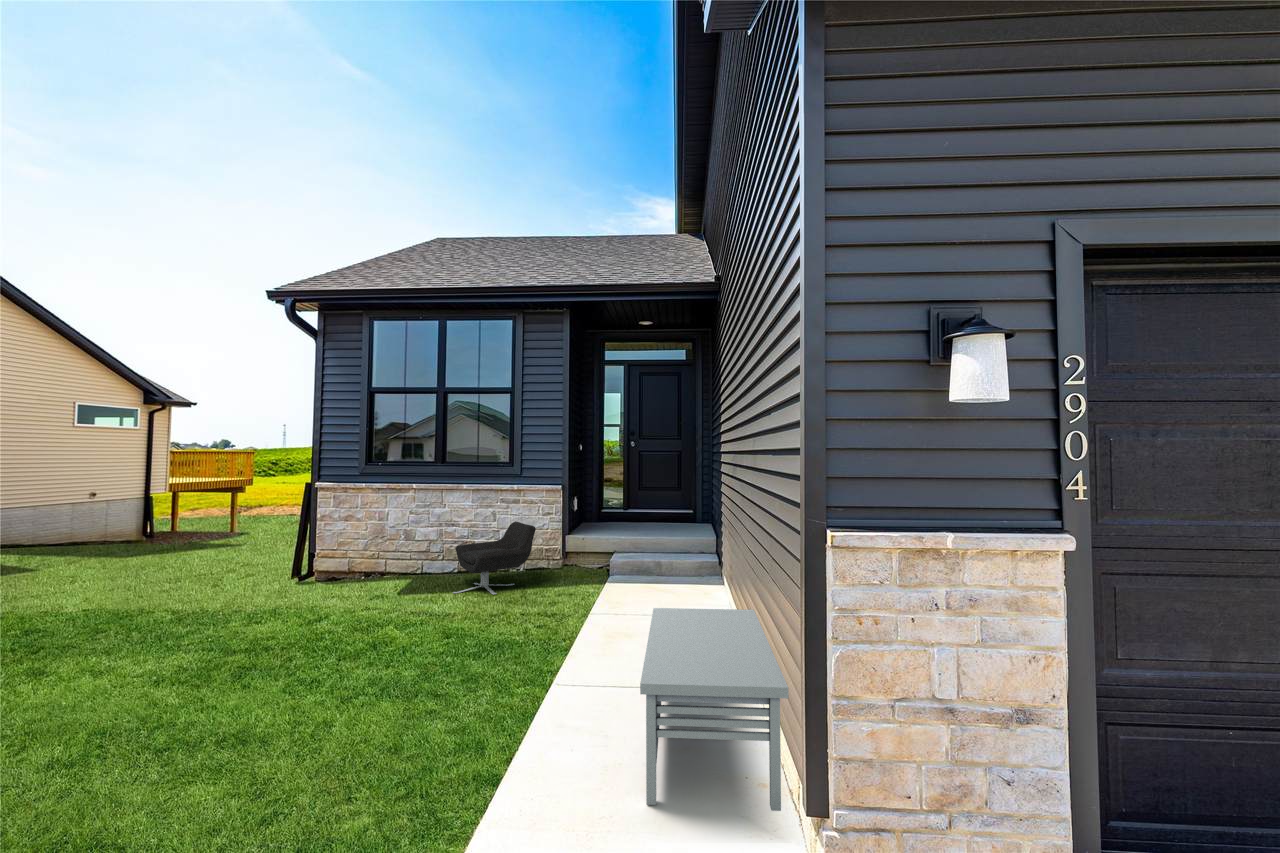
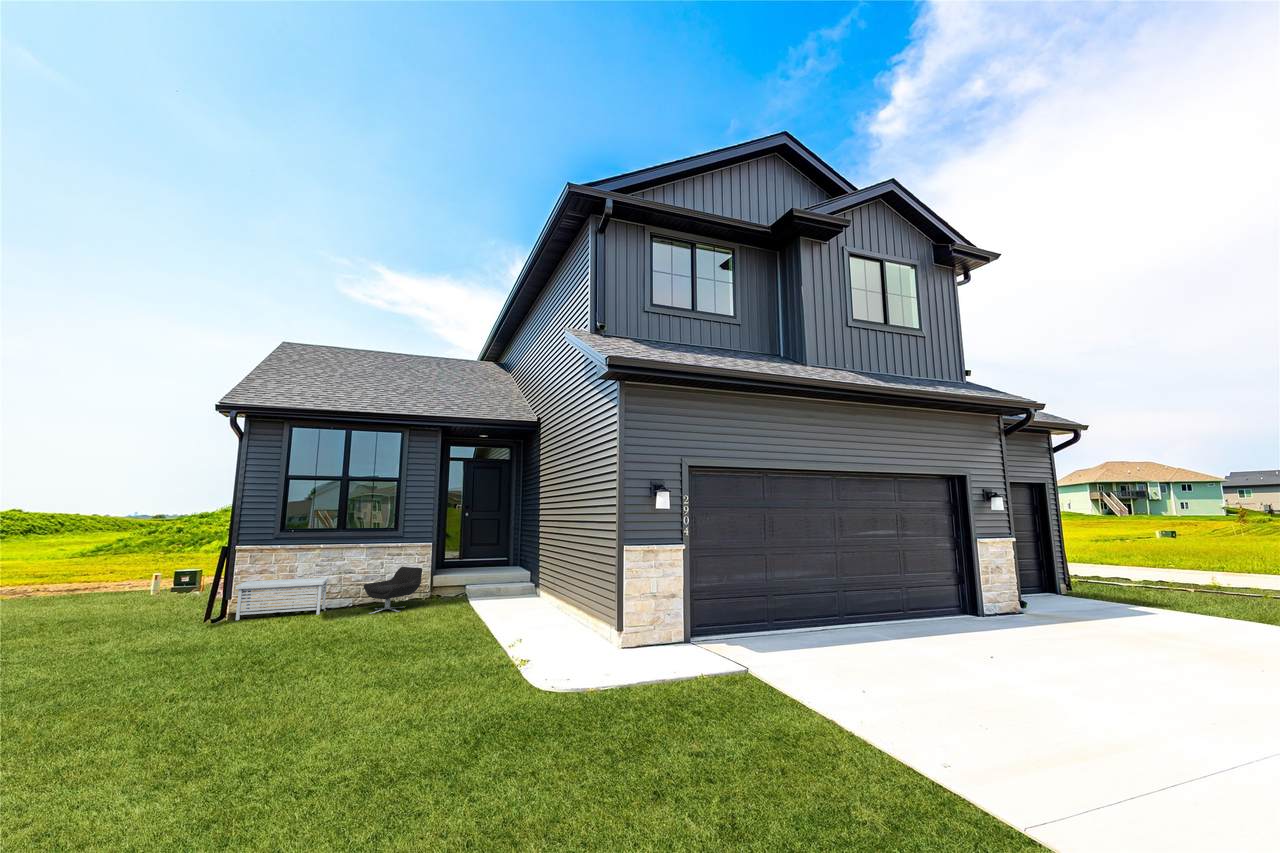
storage bench: present [640,608,789,811] -> present [235,577,329,620]

